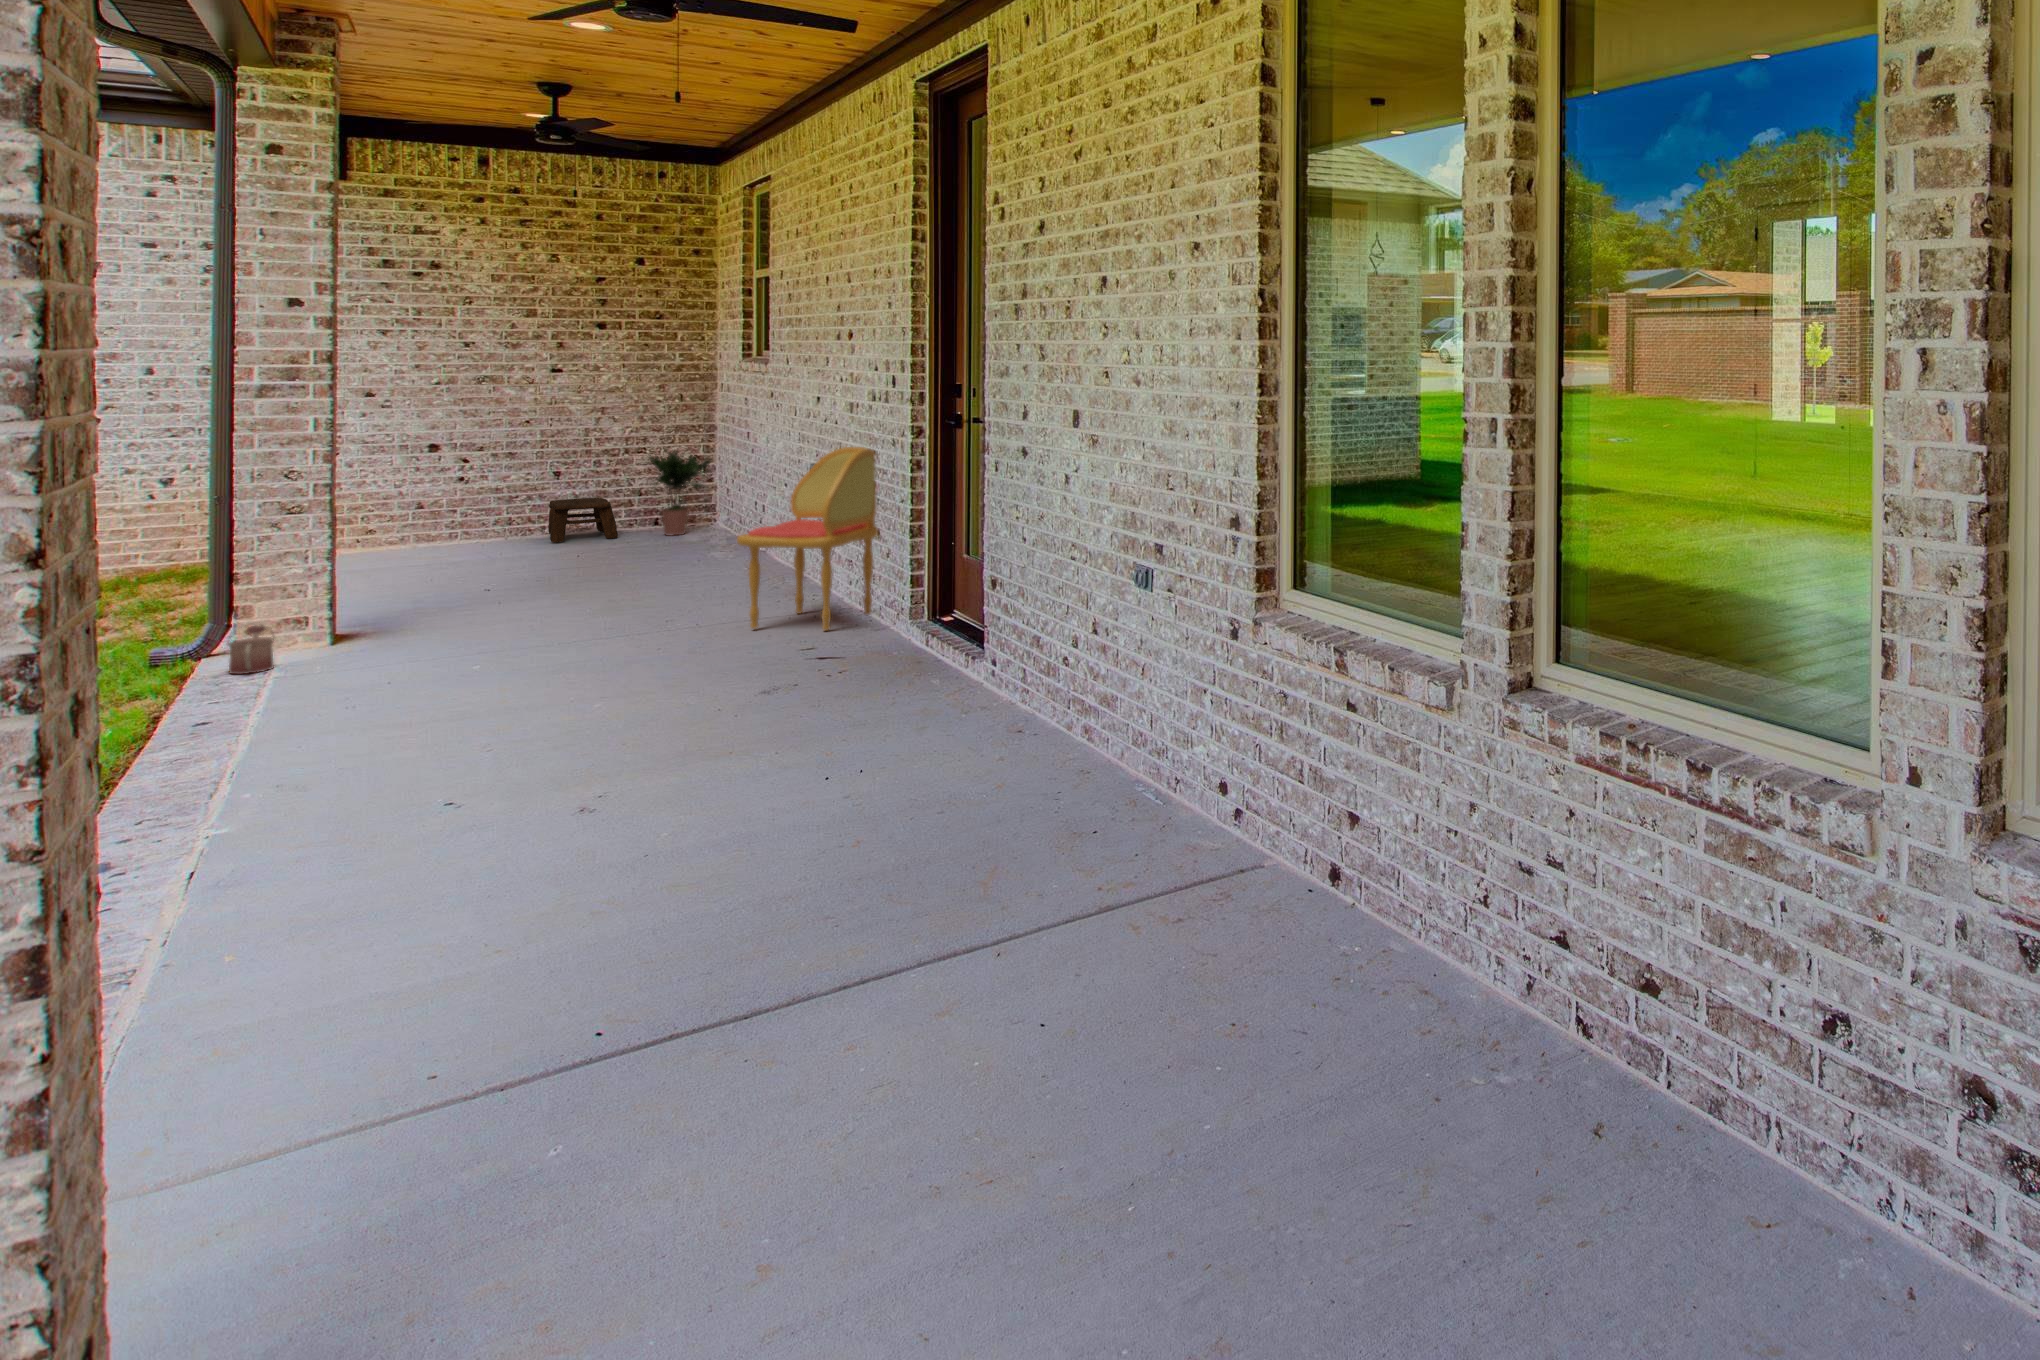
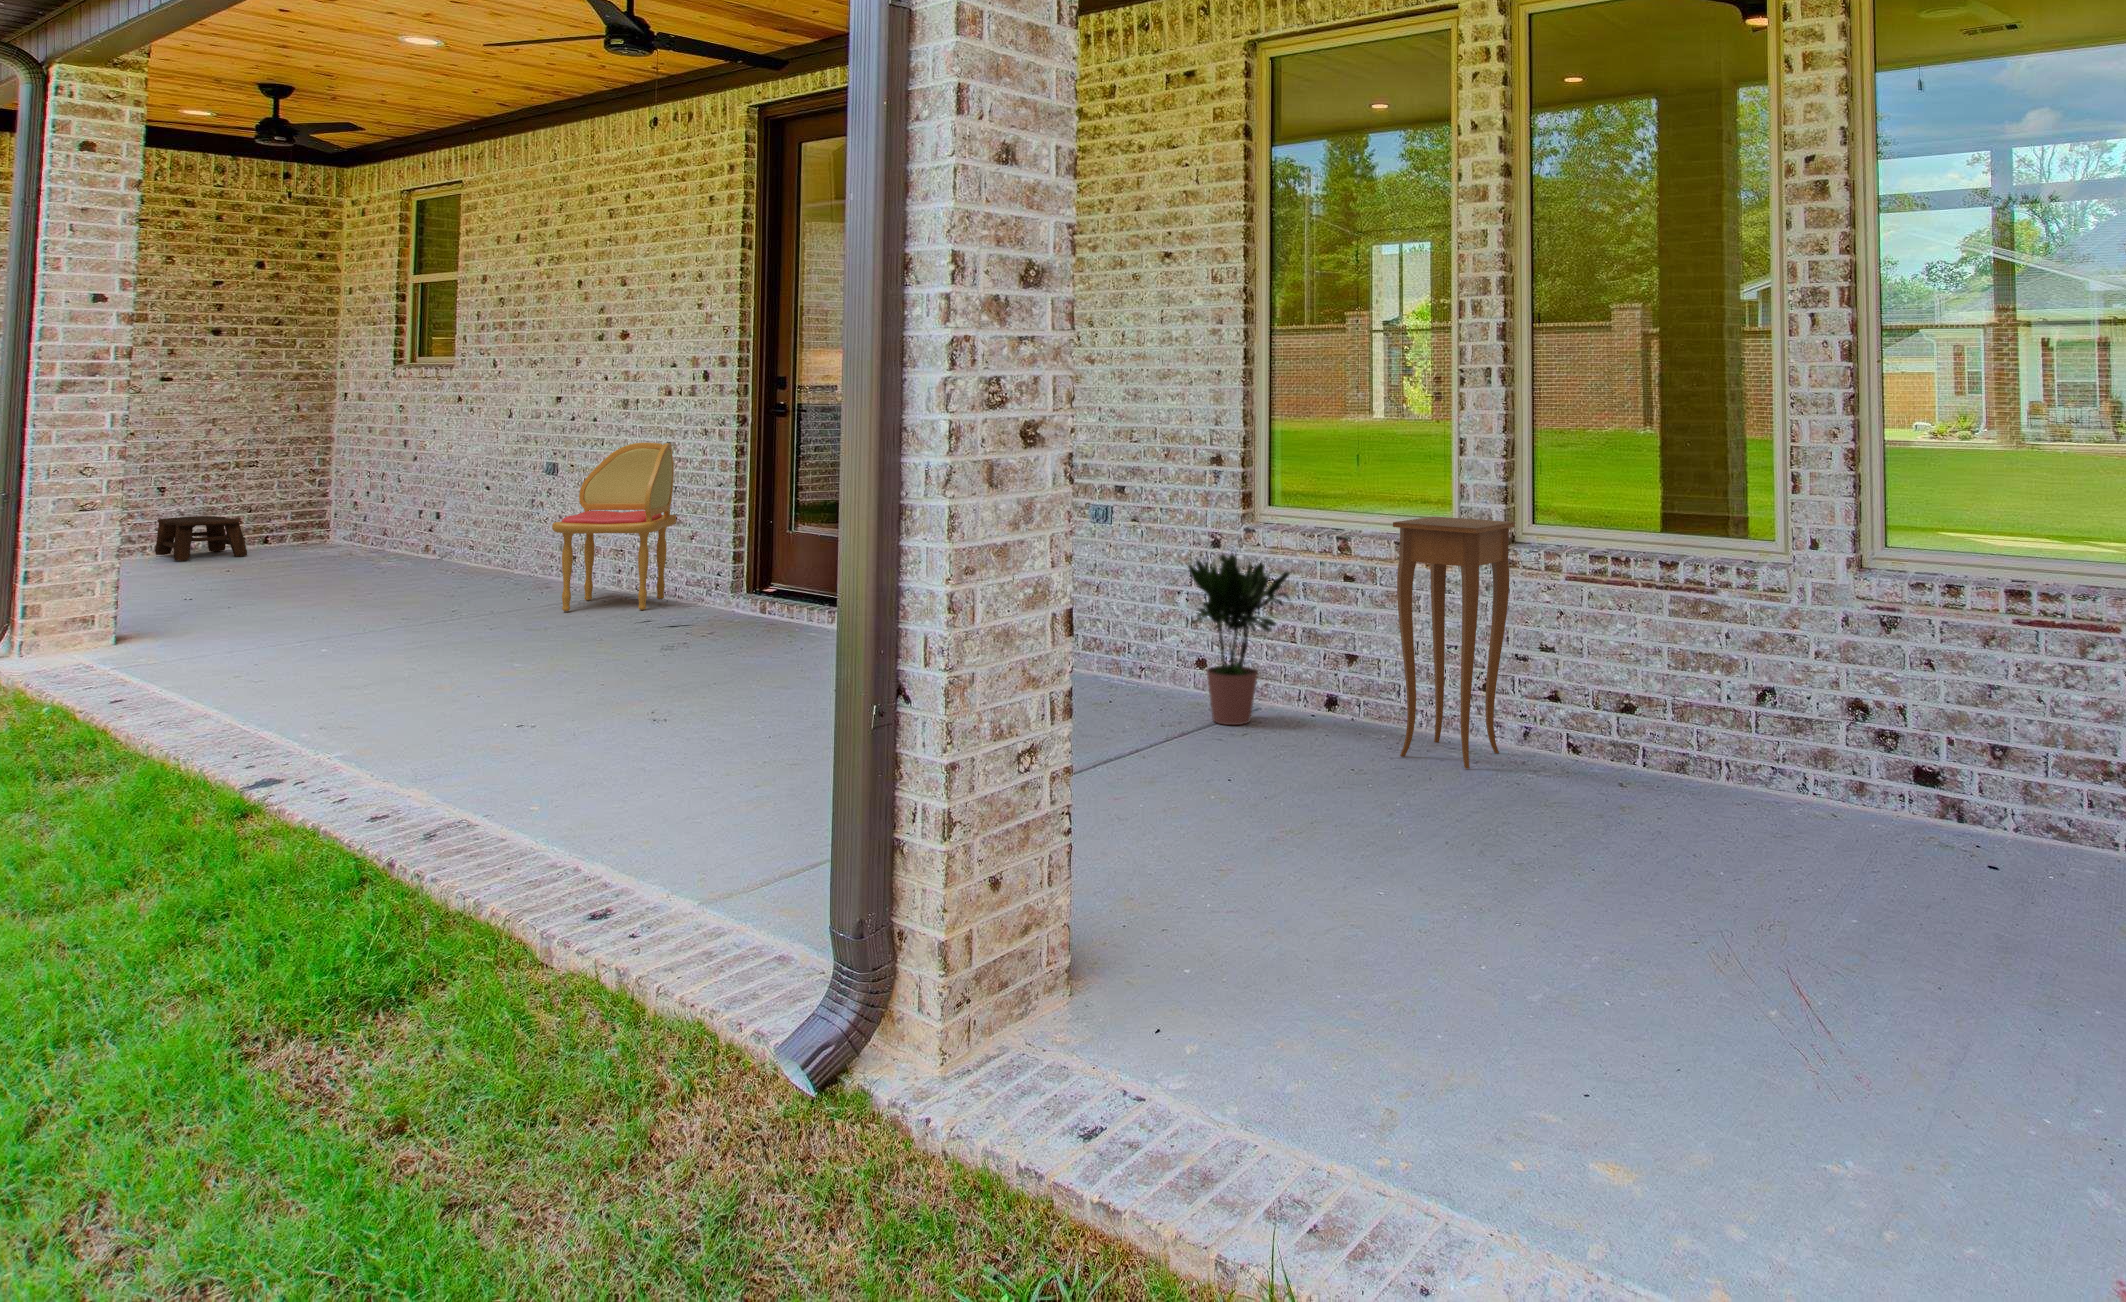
potted plant: present [650,451,710,536] -> present [1188,551,1289,725]
watering can: present [228,622,275,674] -> none [42,610,91,662]
side table: none [1313,635,1507,1053] -> present [1393,517,1515,769]

